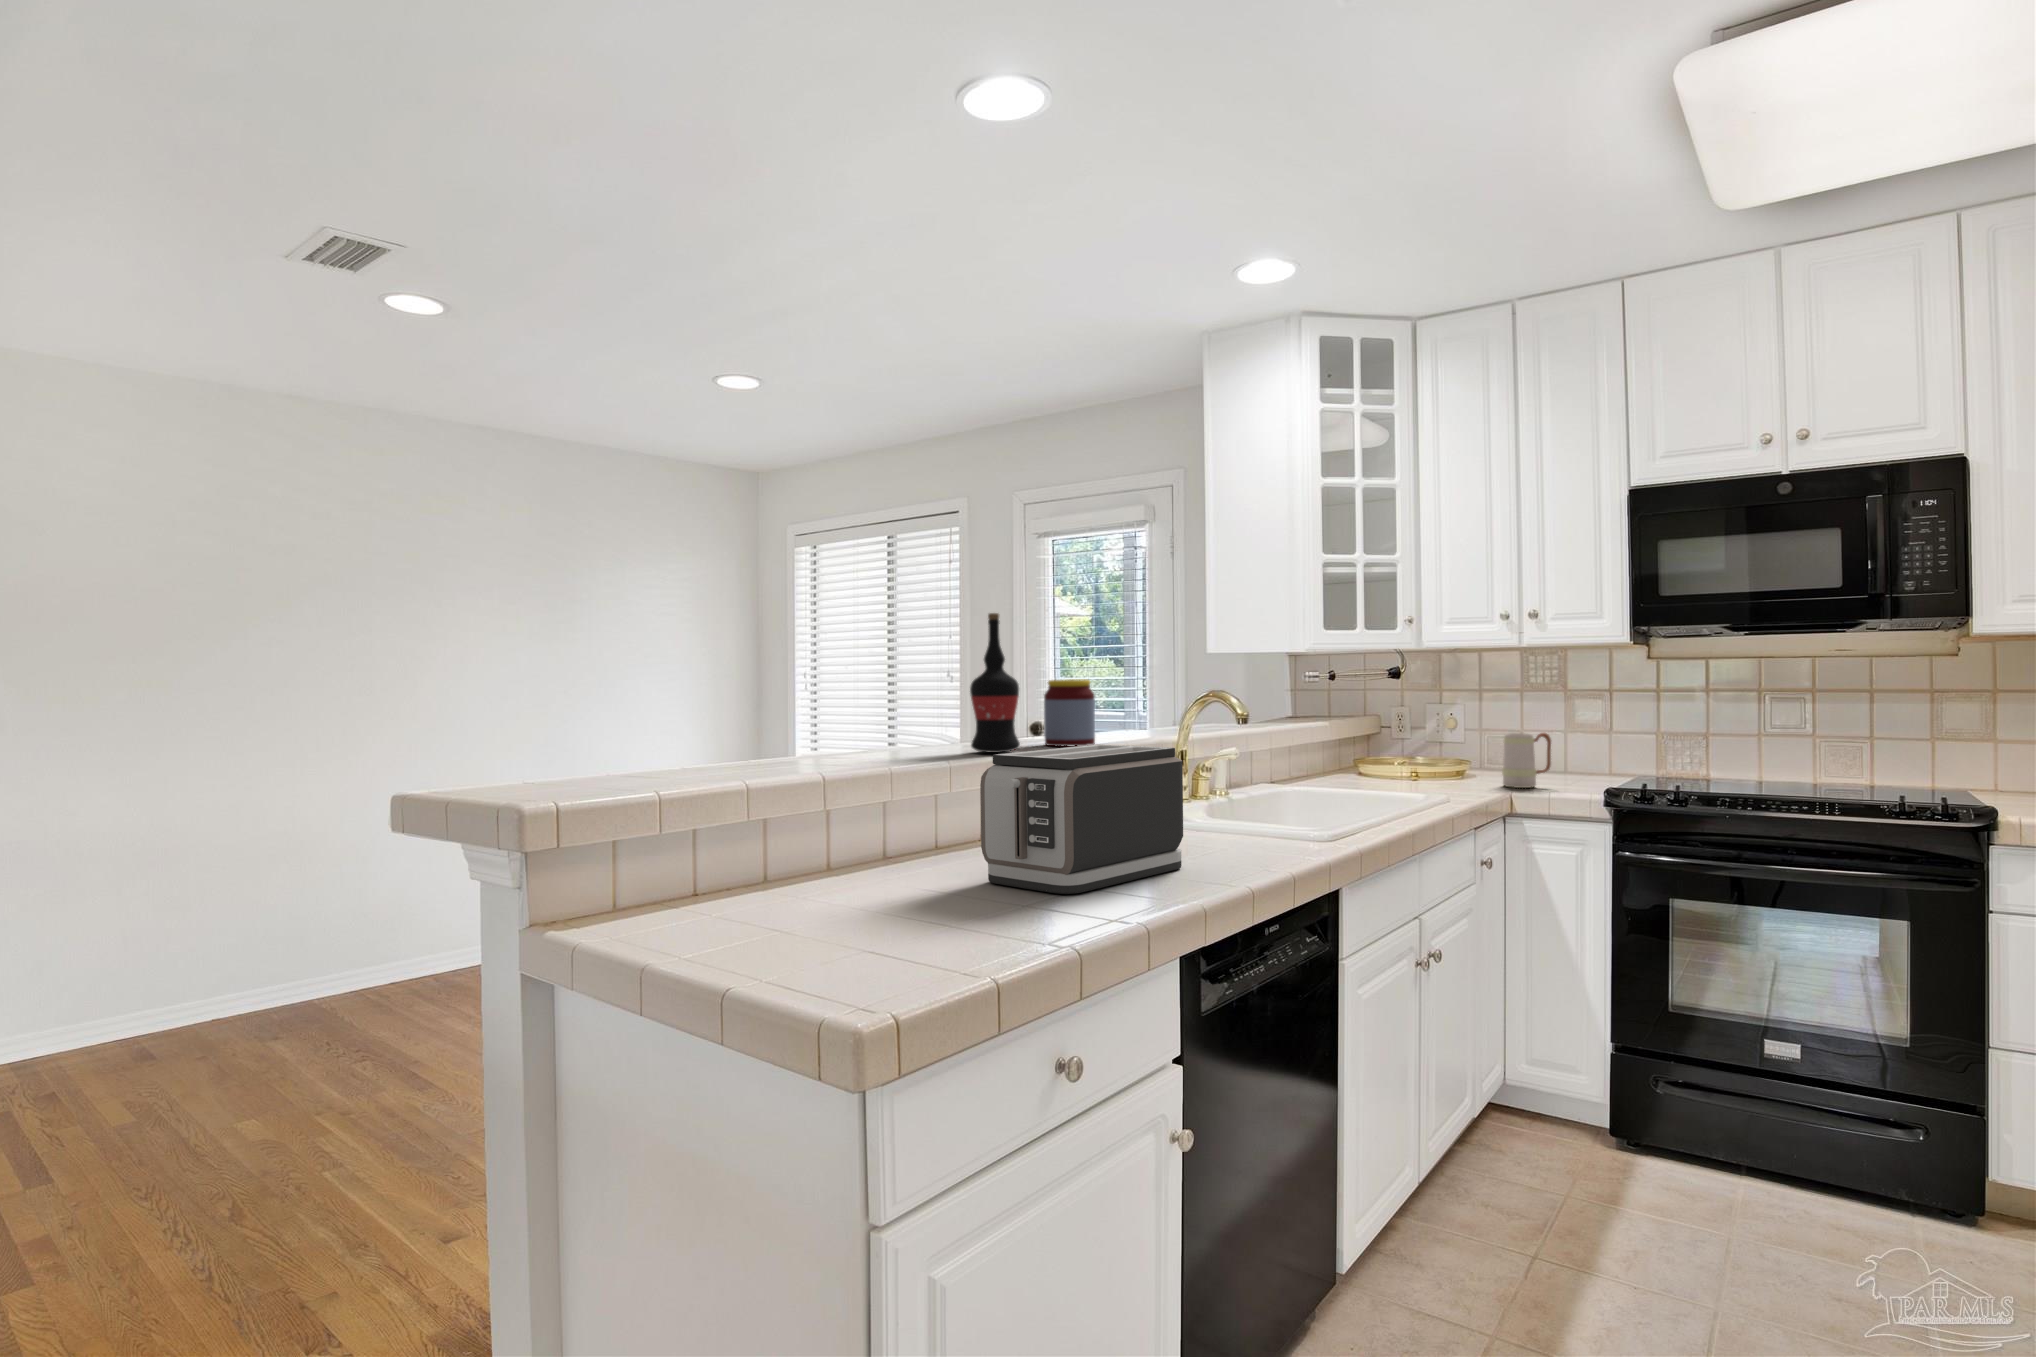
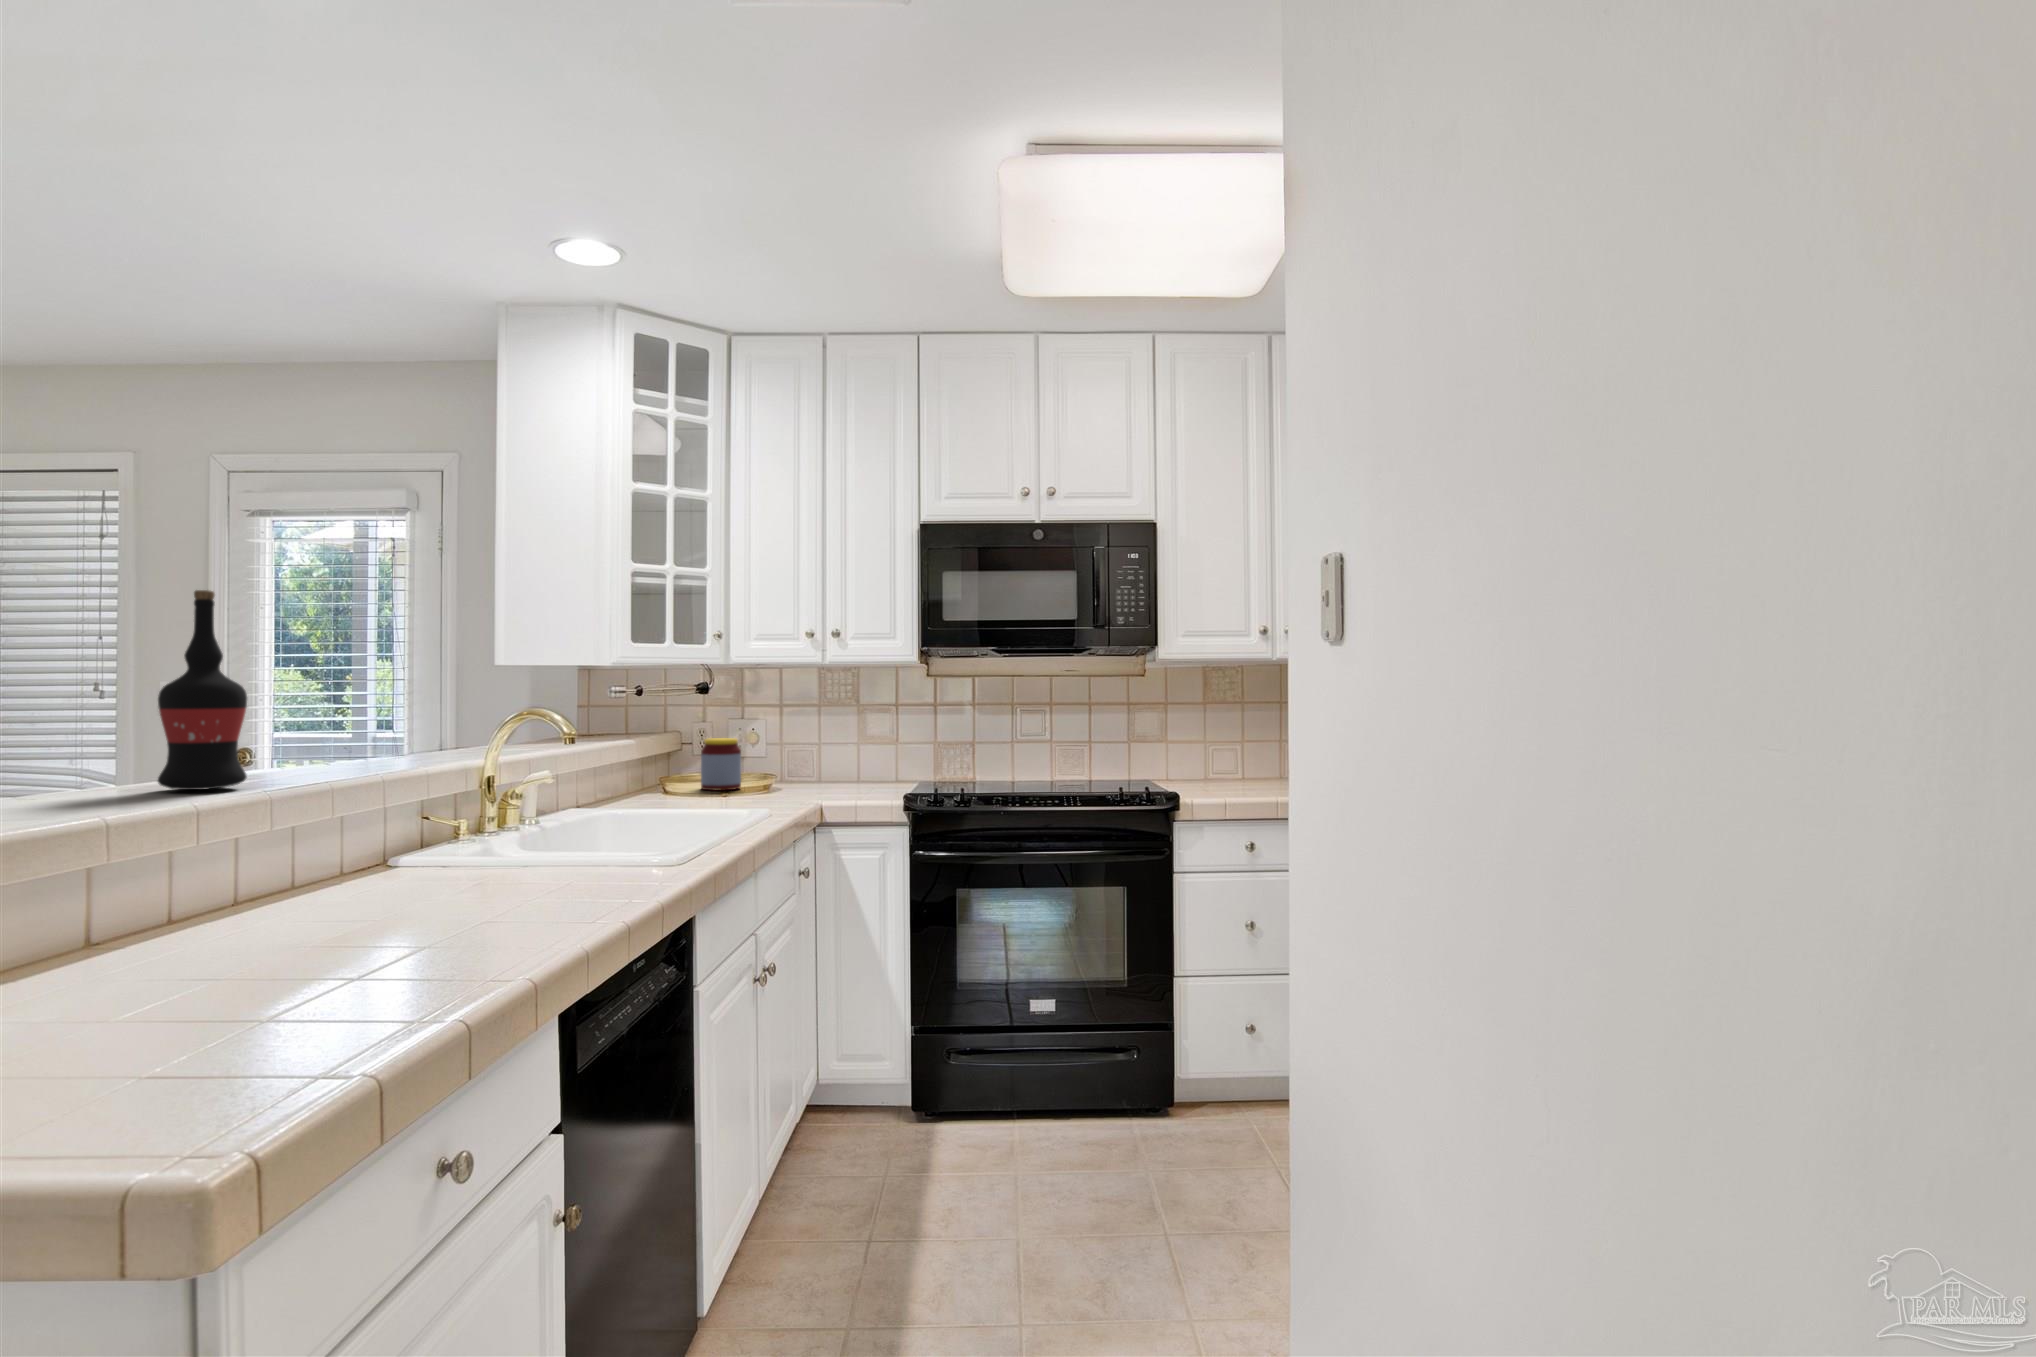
jar: present [1044,679,1095,746] -> present [701,738,741,790]
mug: present [1502,733,1551,788] -> none [811,744,854,797]
toaster: present [980,744,1183,894] -> none [191,772,528,1001]

